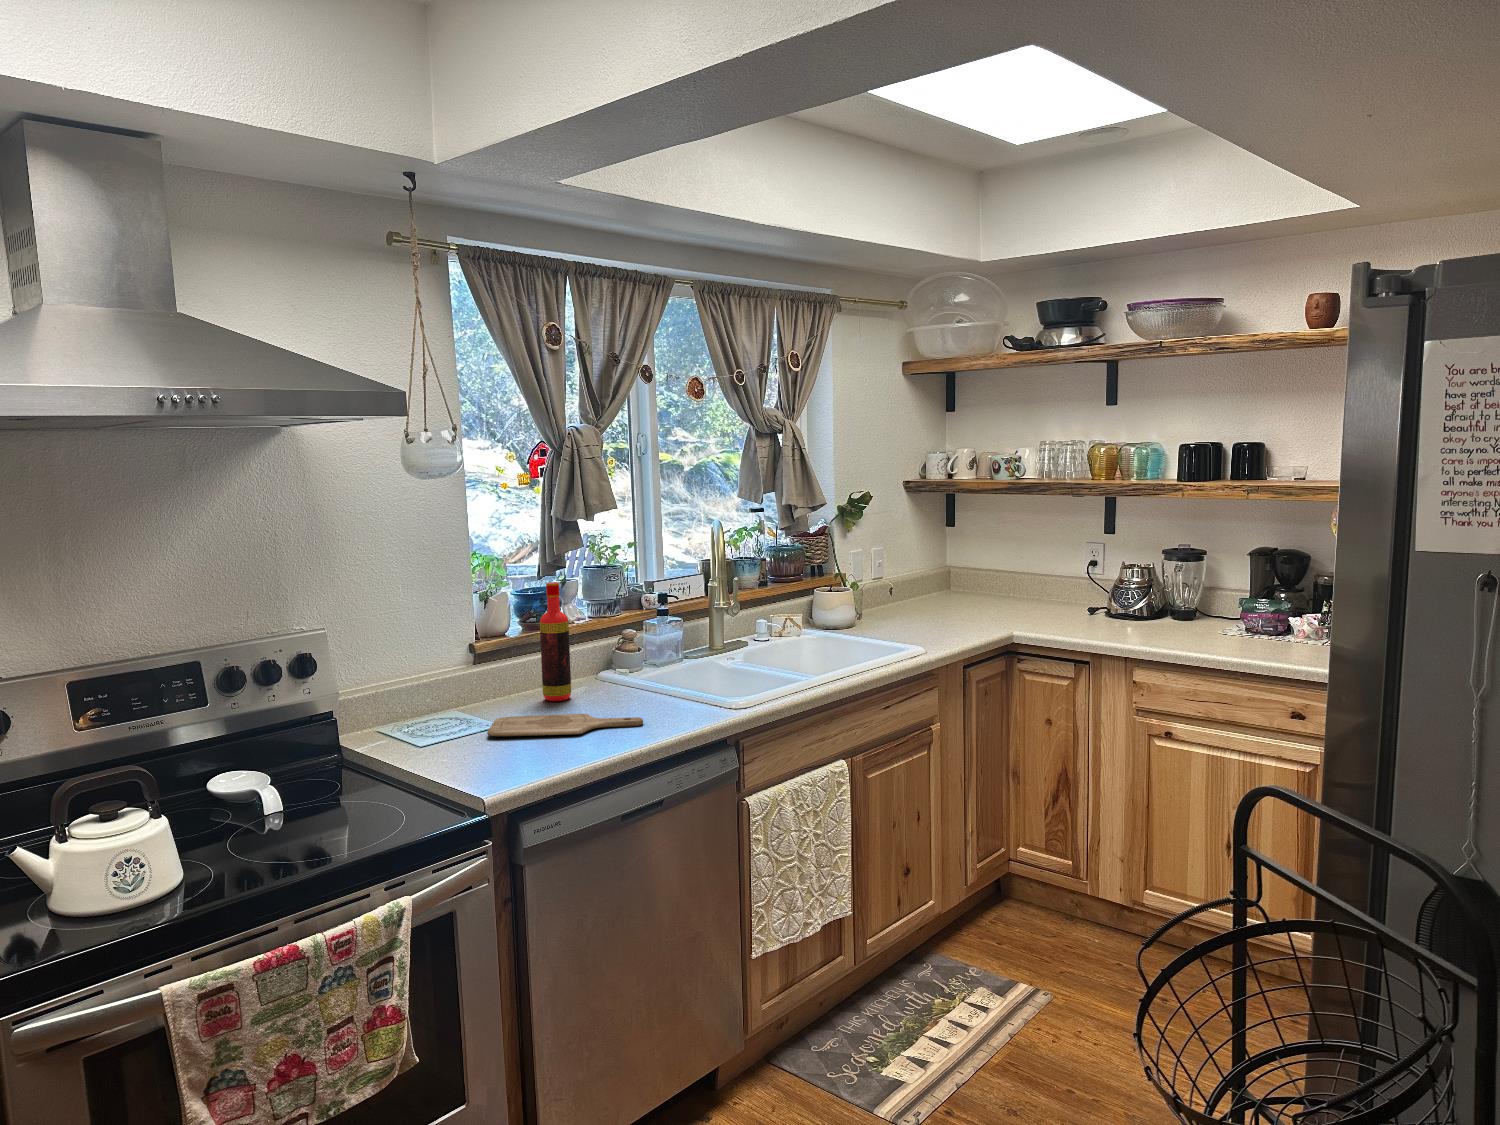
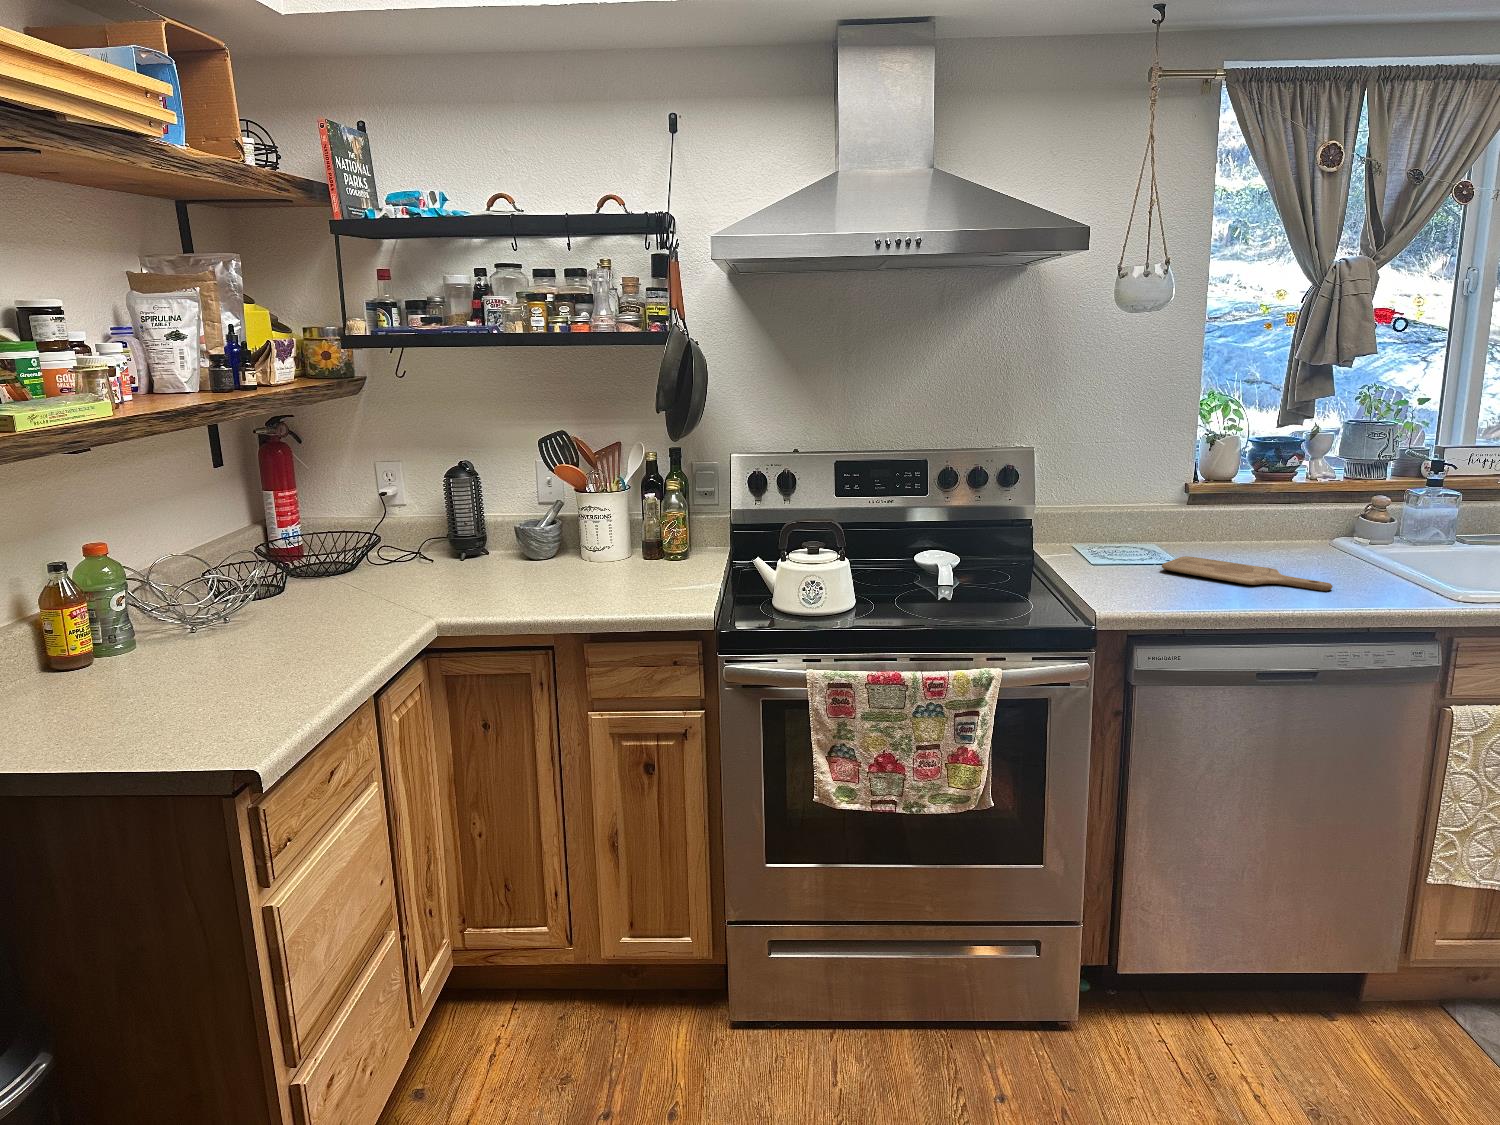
bottle: present [540,582,571,701] -> none [1252,430,1293,556]

